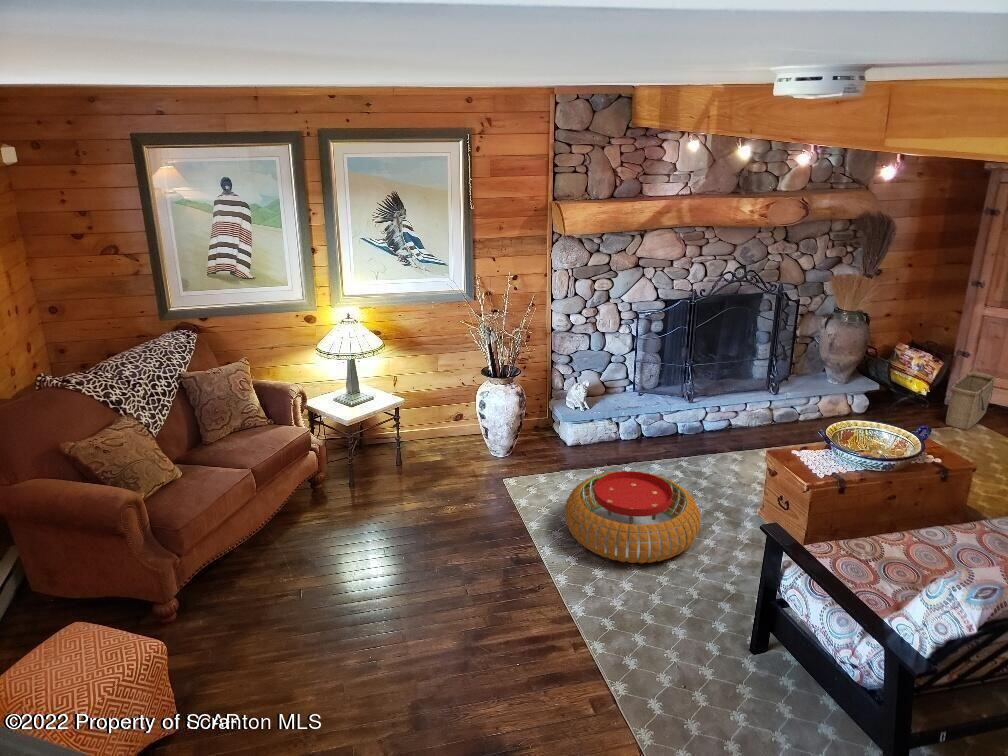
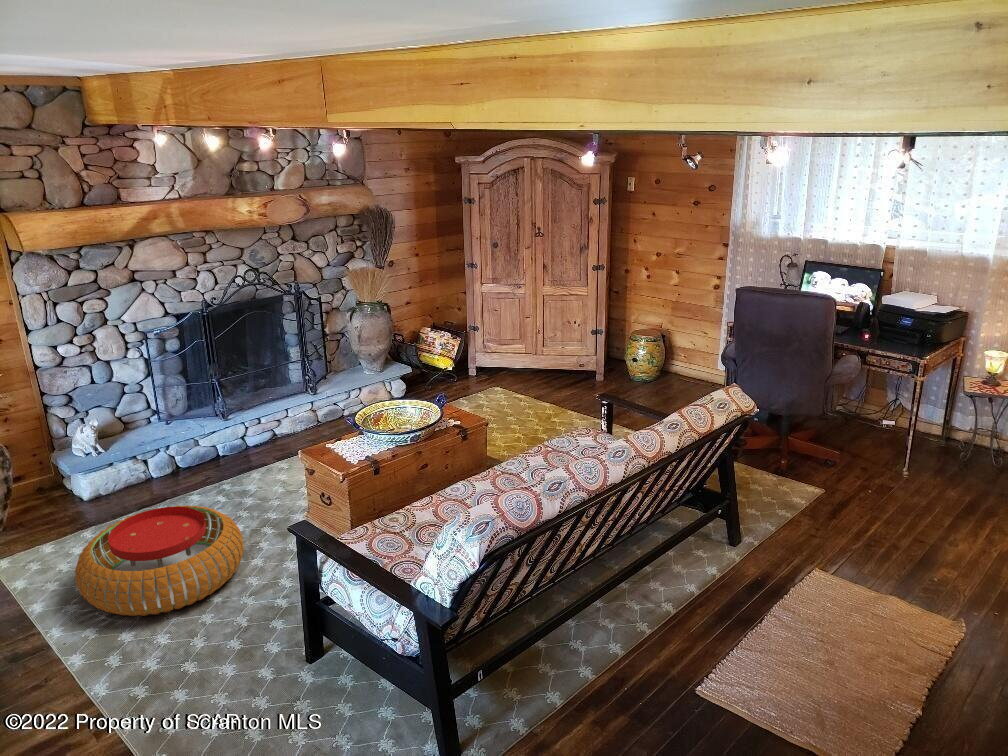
basket: present [946,372,996,430] -> none [468,342,501,394]

